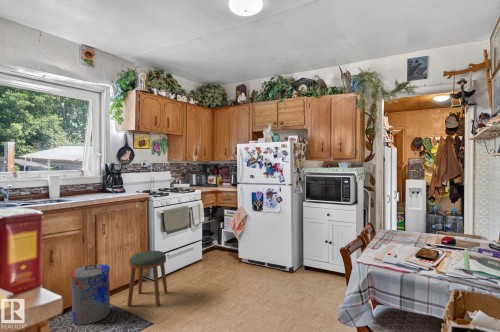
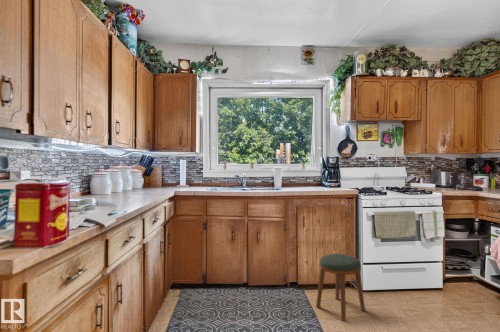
trash can: present [71,264,110,324] -> none [267,252,300,309]

